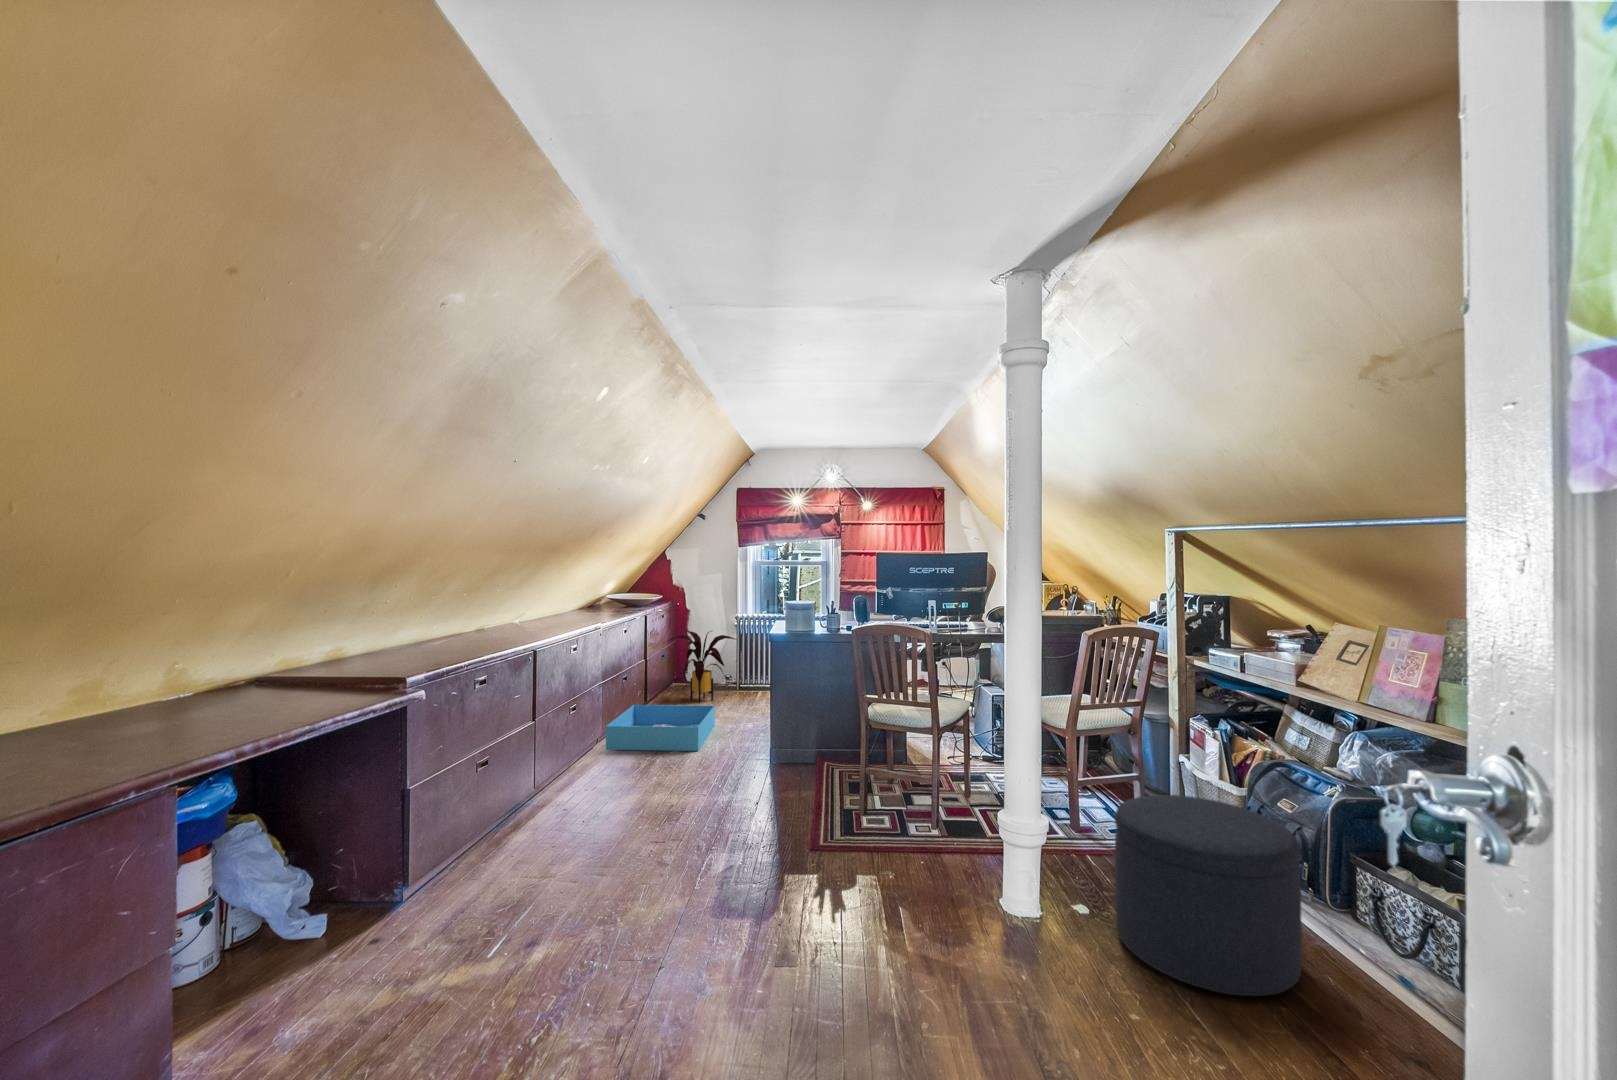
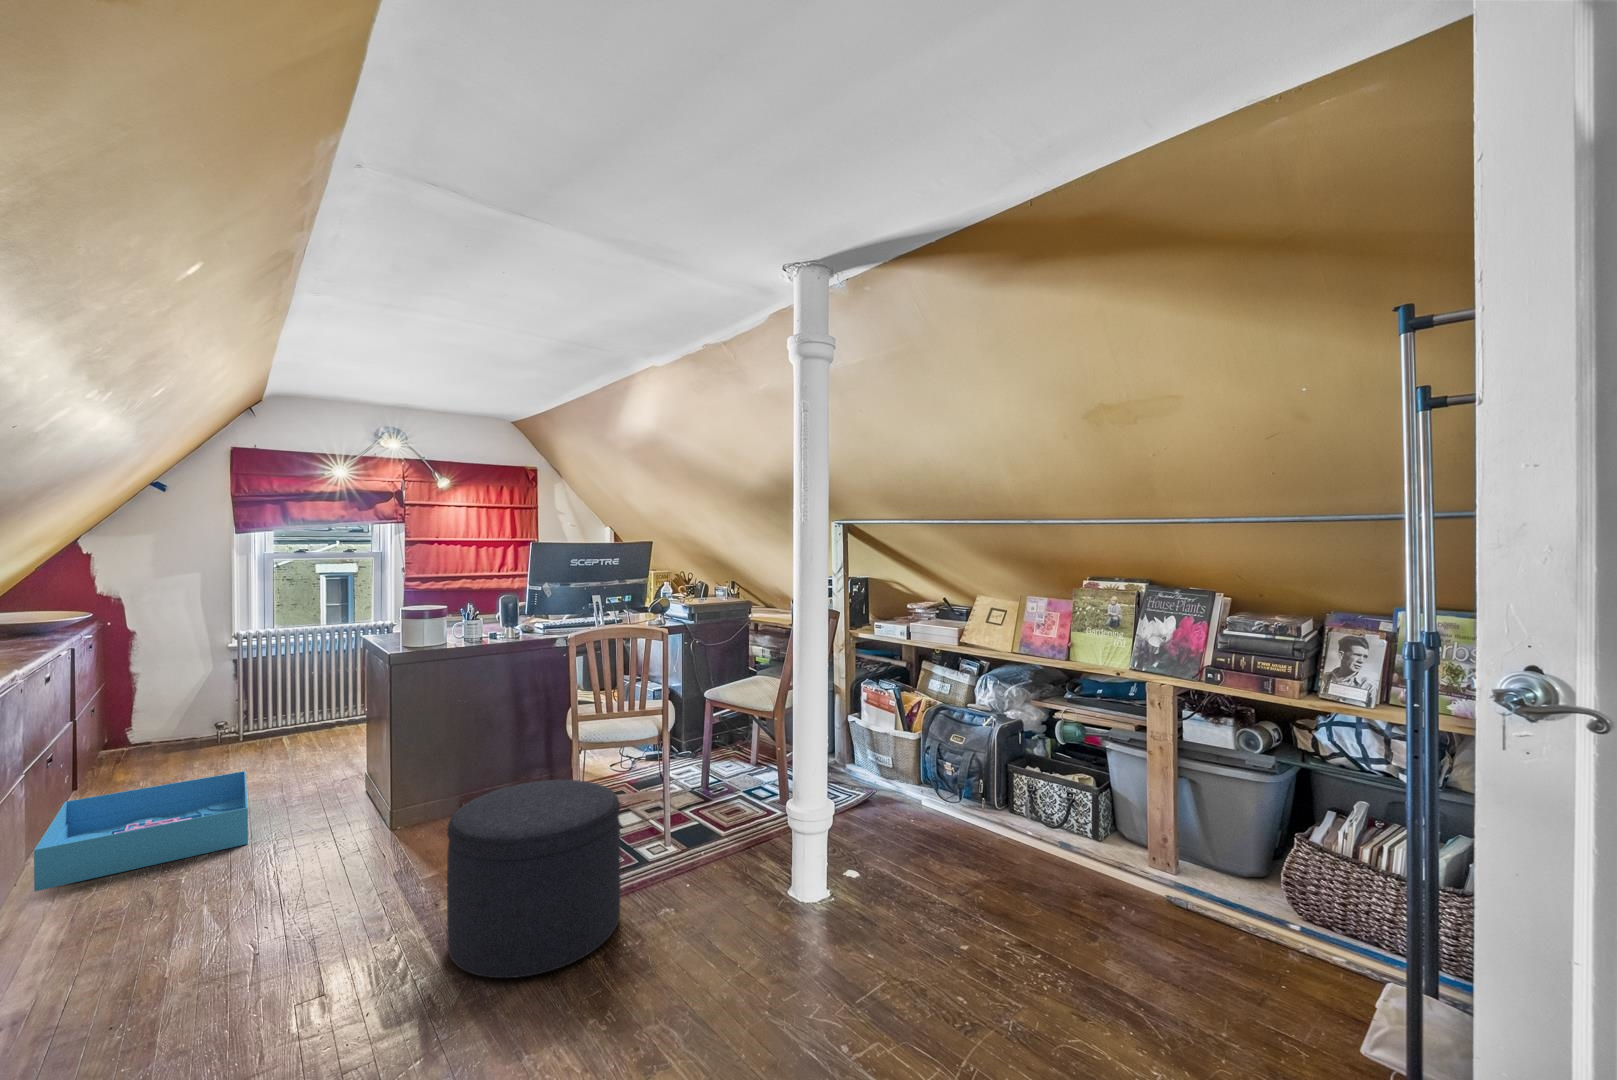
house plant: present [668,630,737,703] -> none [95,660,250,774]
ottoman: present [1115,795,1302,996] -> present [447,780,621,978]

